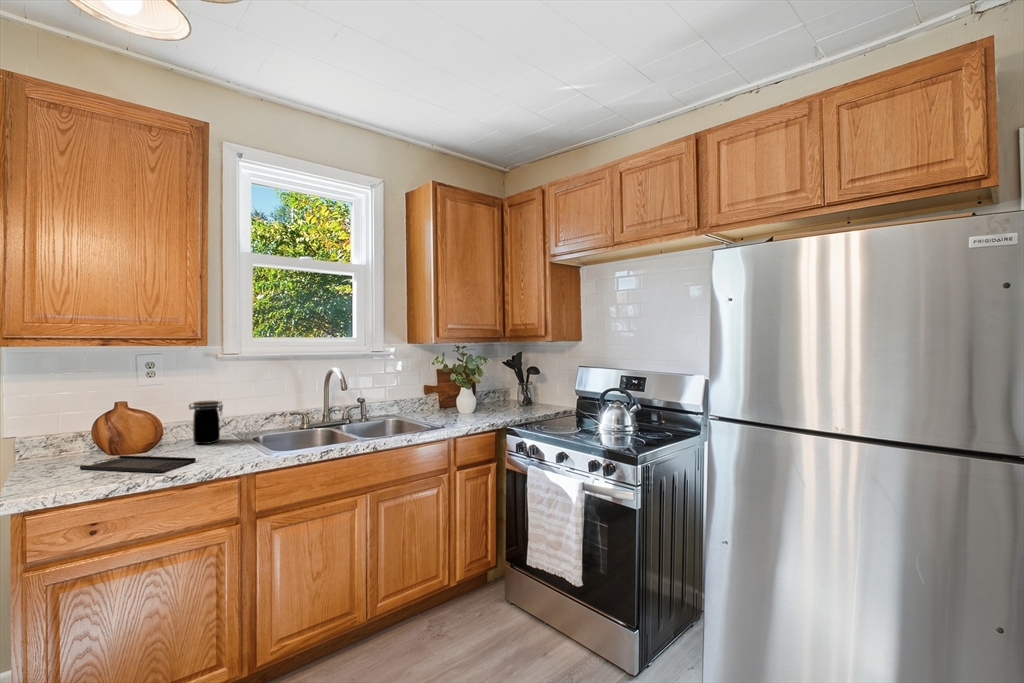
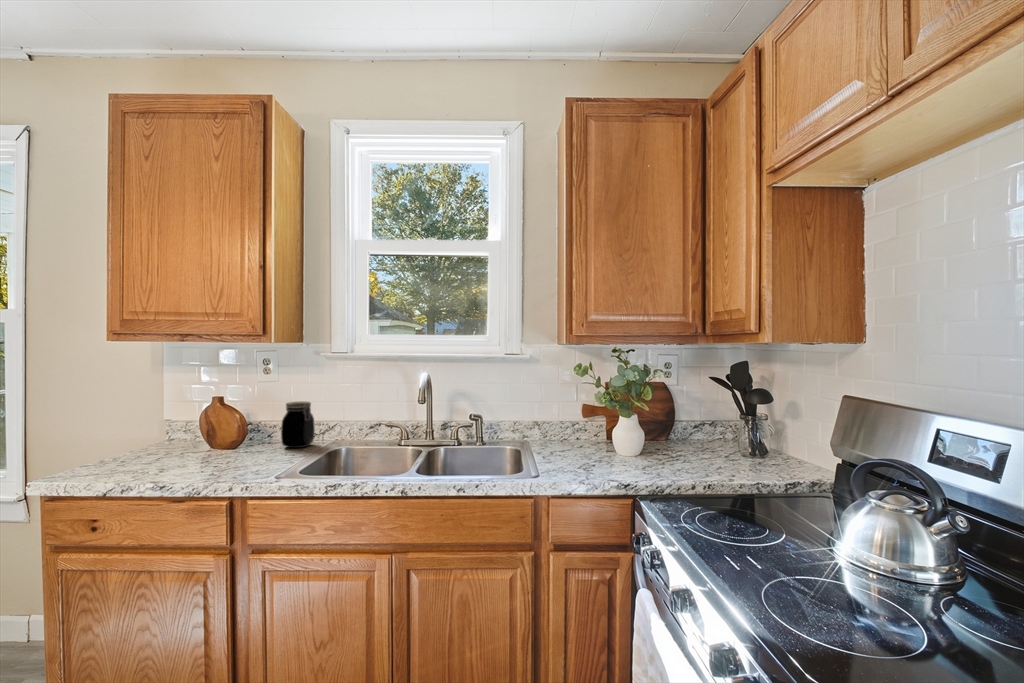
tray: present [80,455,196,472] -> none [158,449,220,477]

